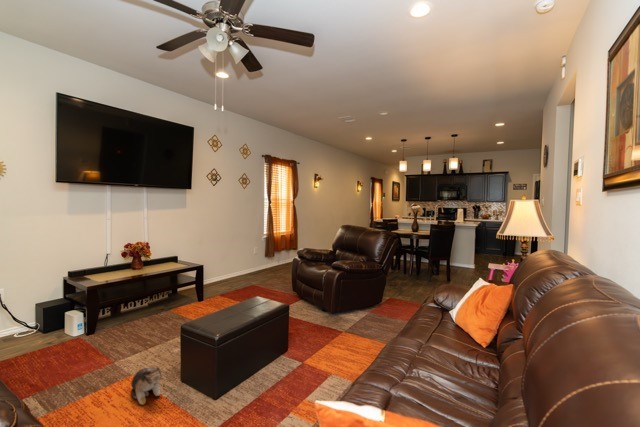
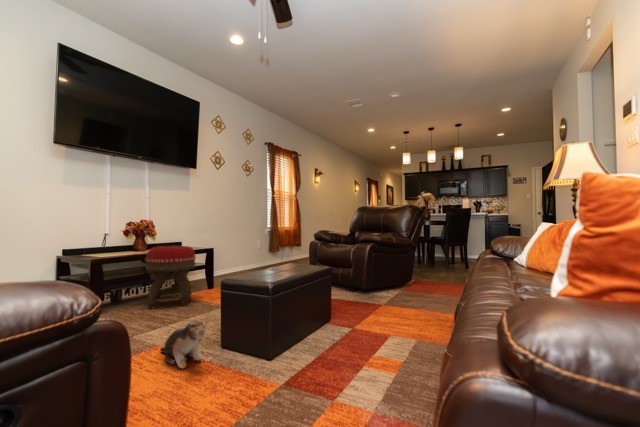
footstool: none [137,268,182,326] -> present [145,246,196,309]

